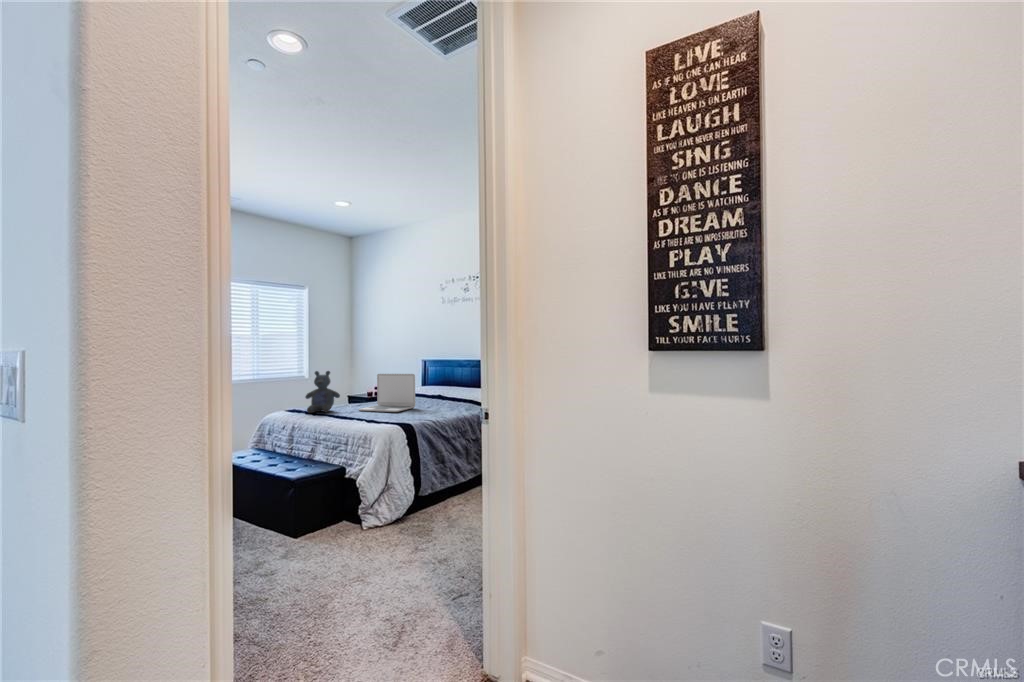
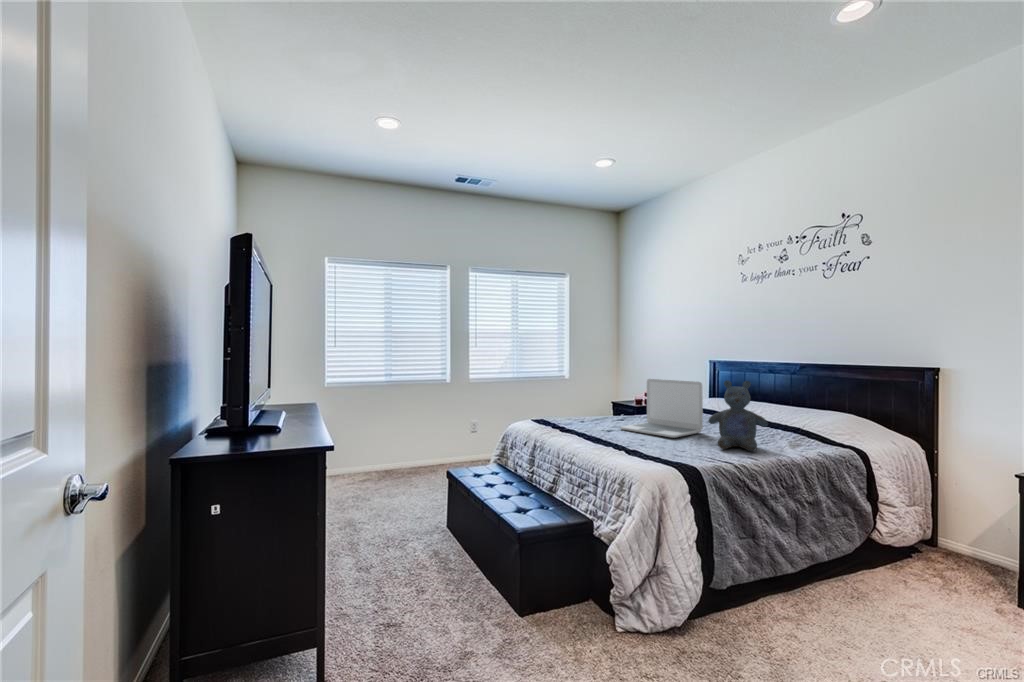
stuffed bear: present [305,371,340,413] -> present [708,380,768,451]

